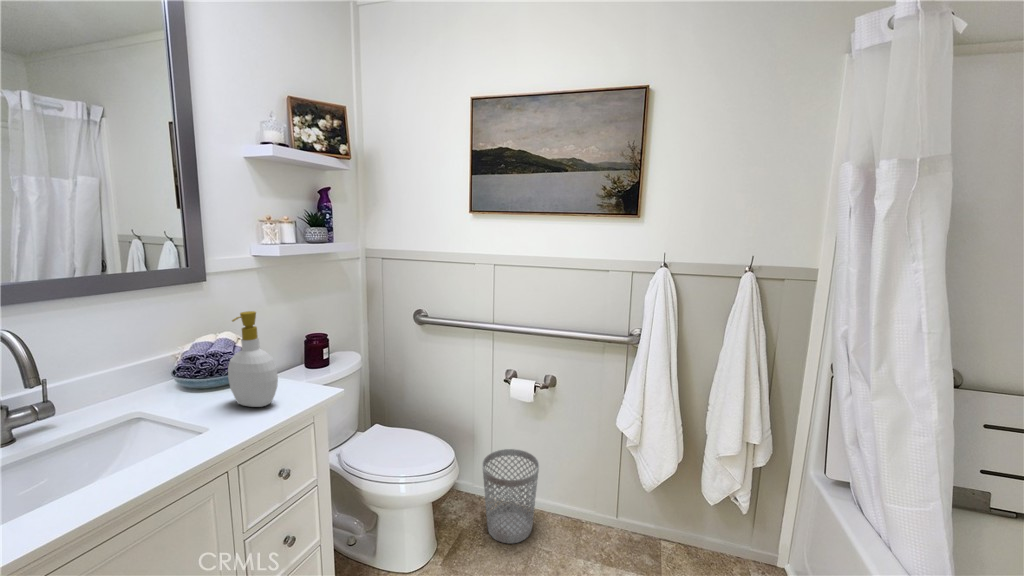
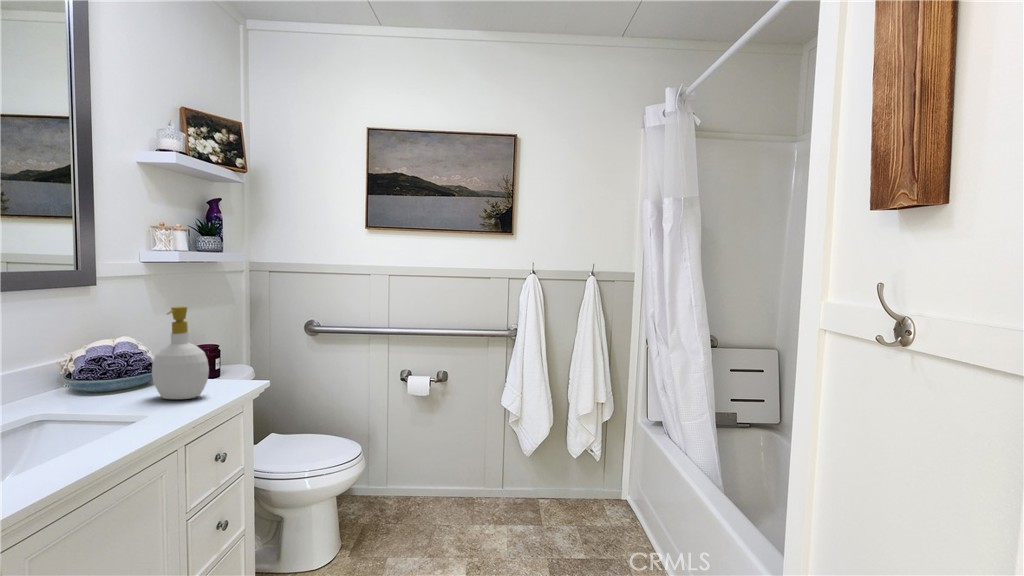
wastebasket: present [482,449,539,543] -> none [384,443,436,527]

